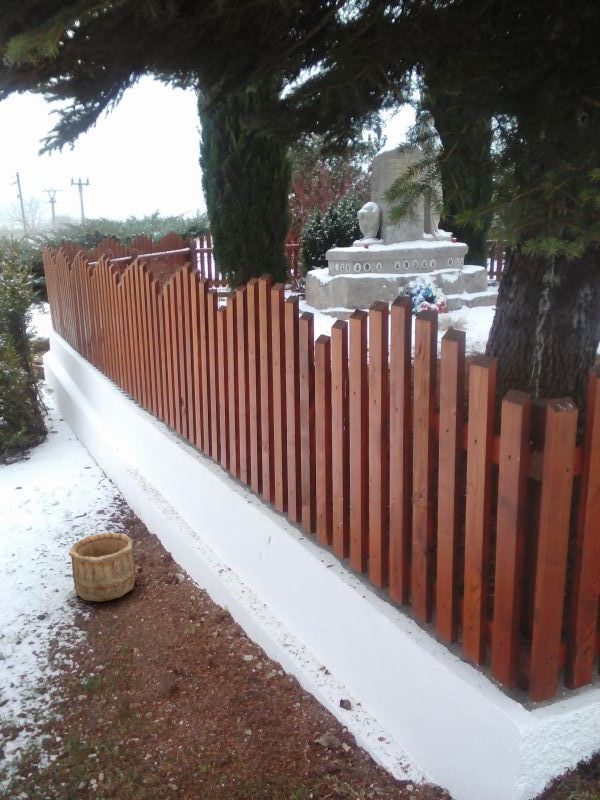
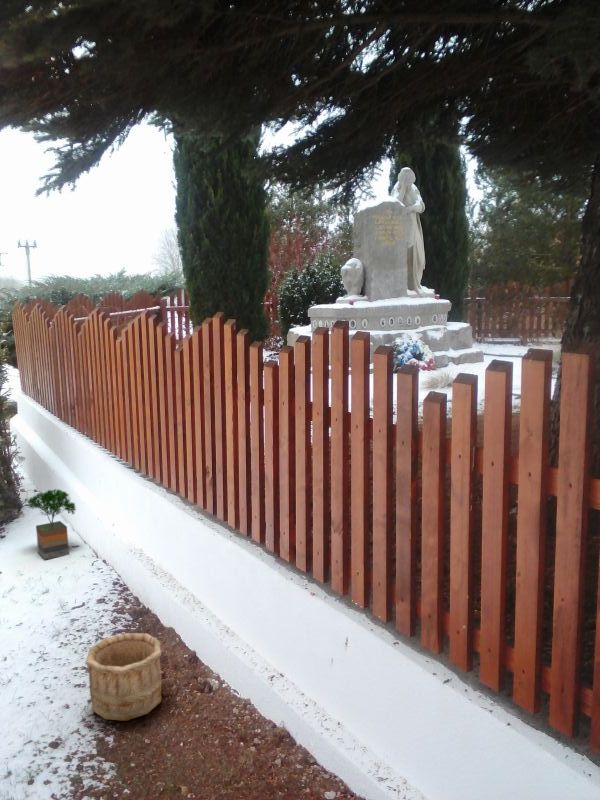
potted tree: none [41,416,85,478] -> present [28,489,75,560]

